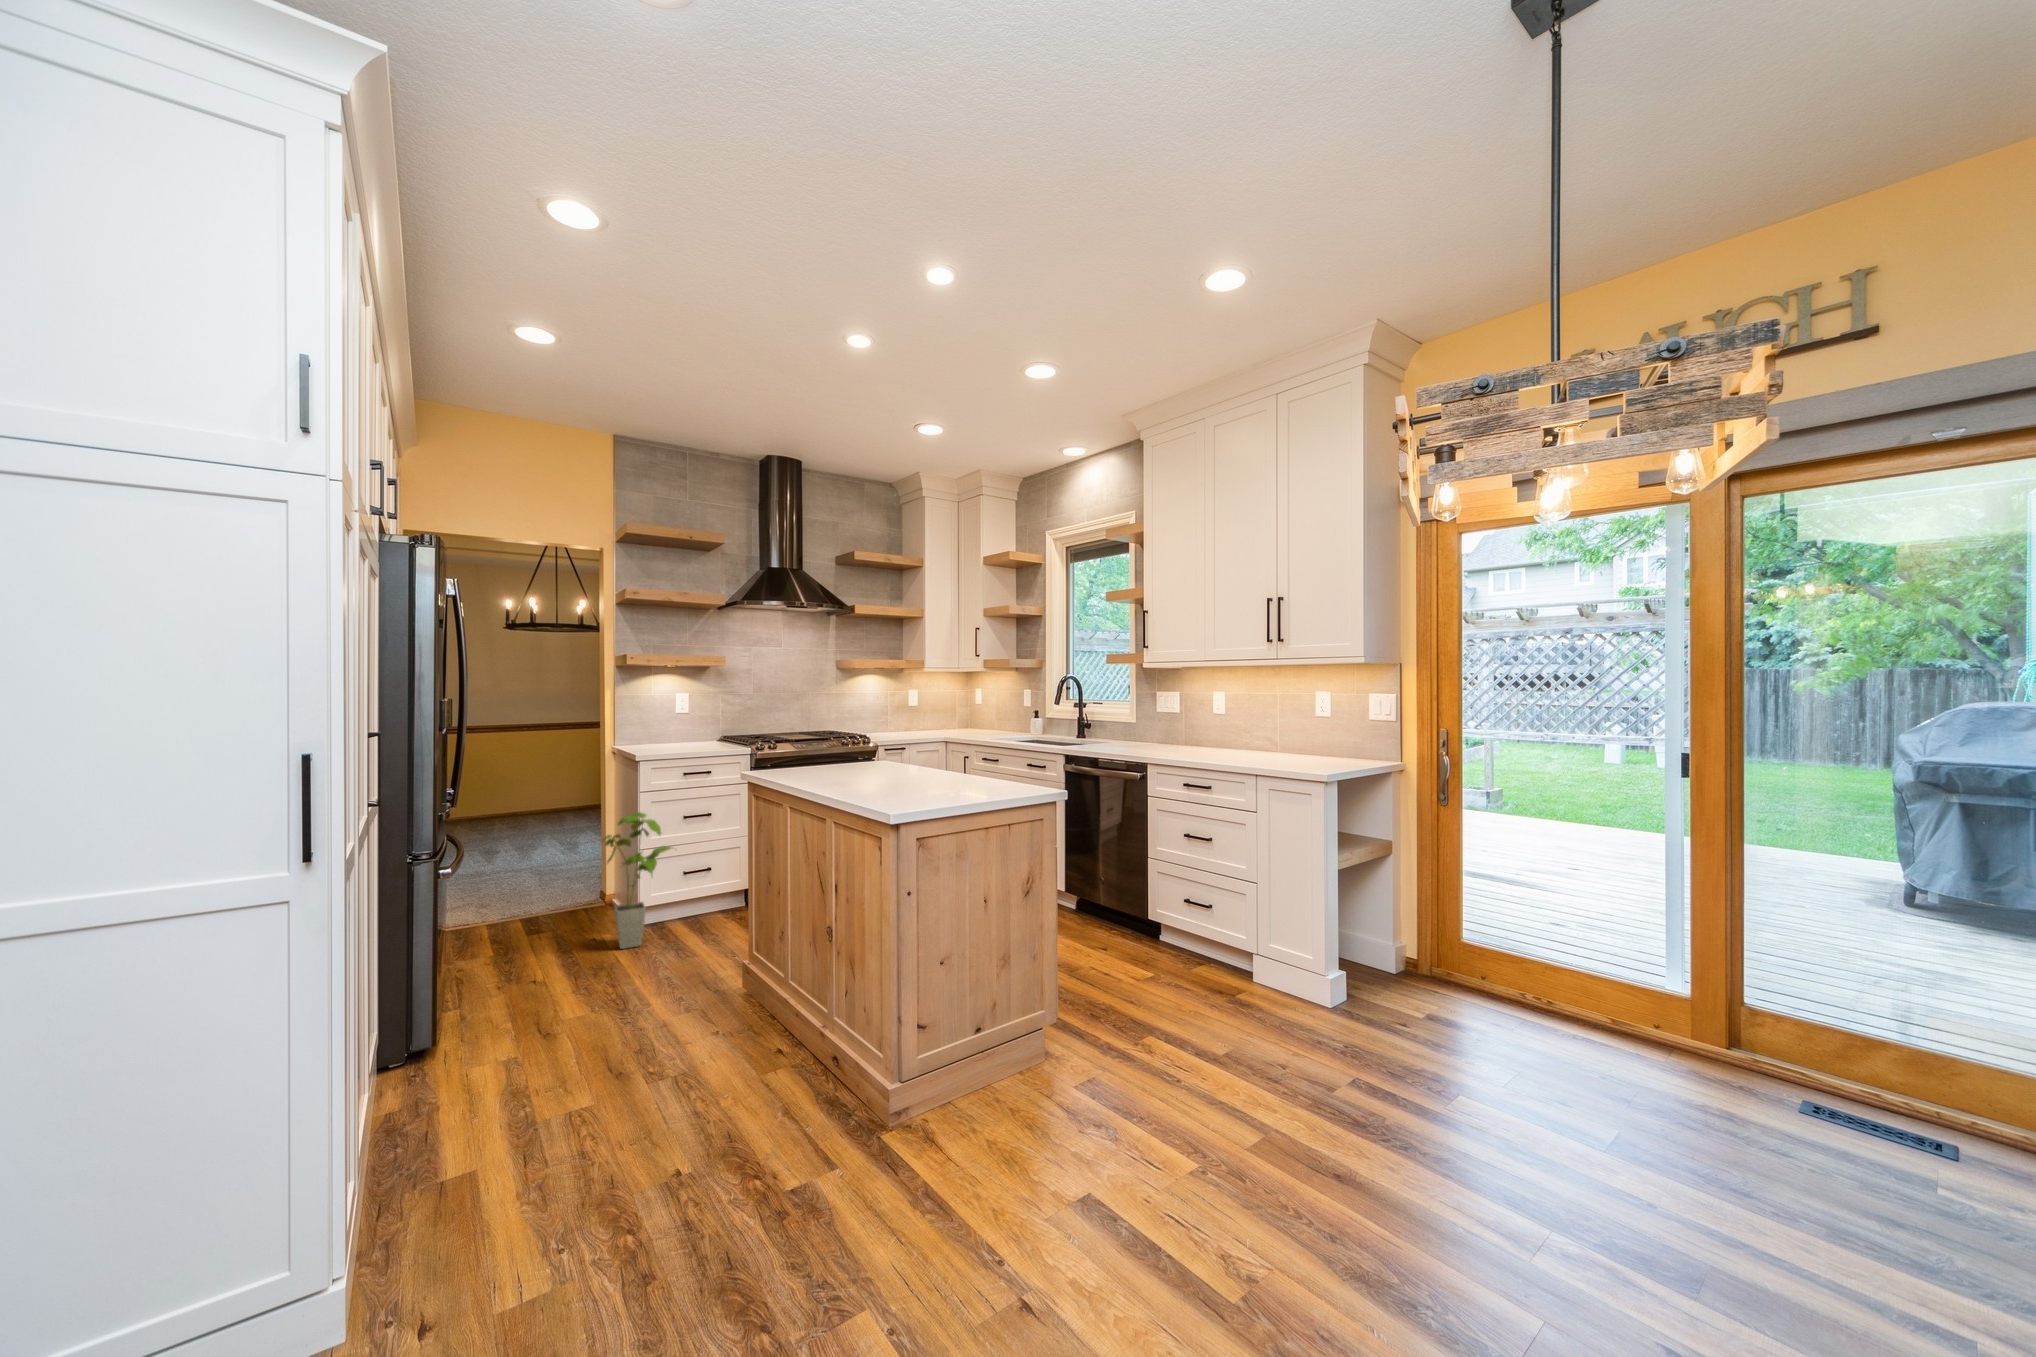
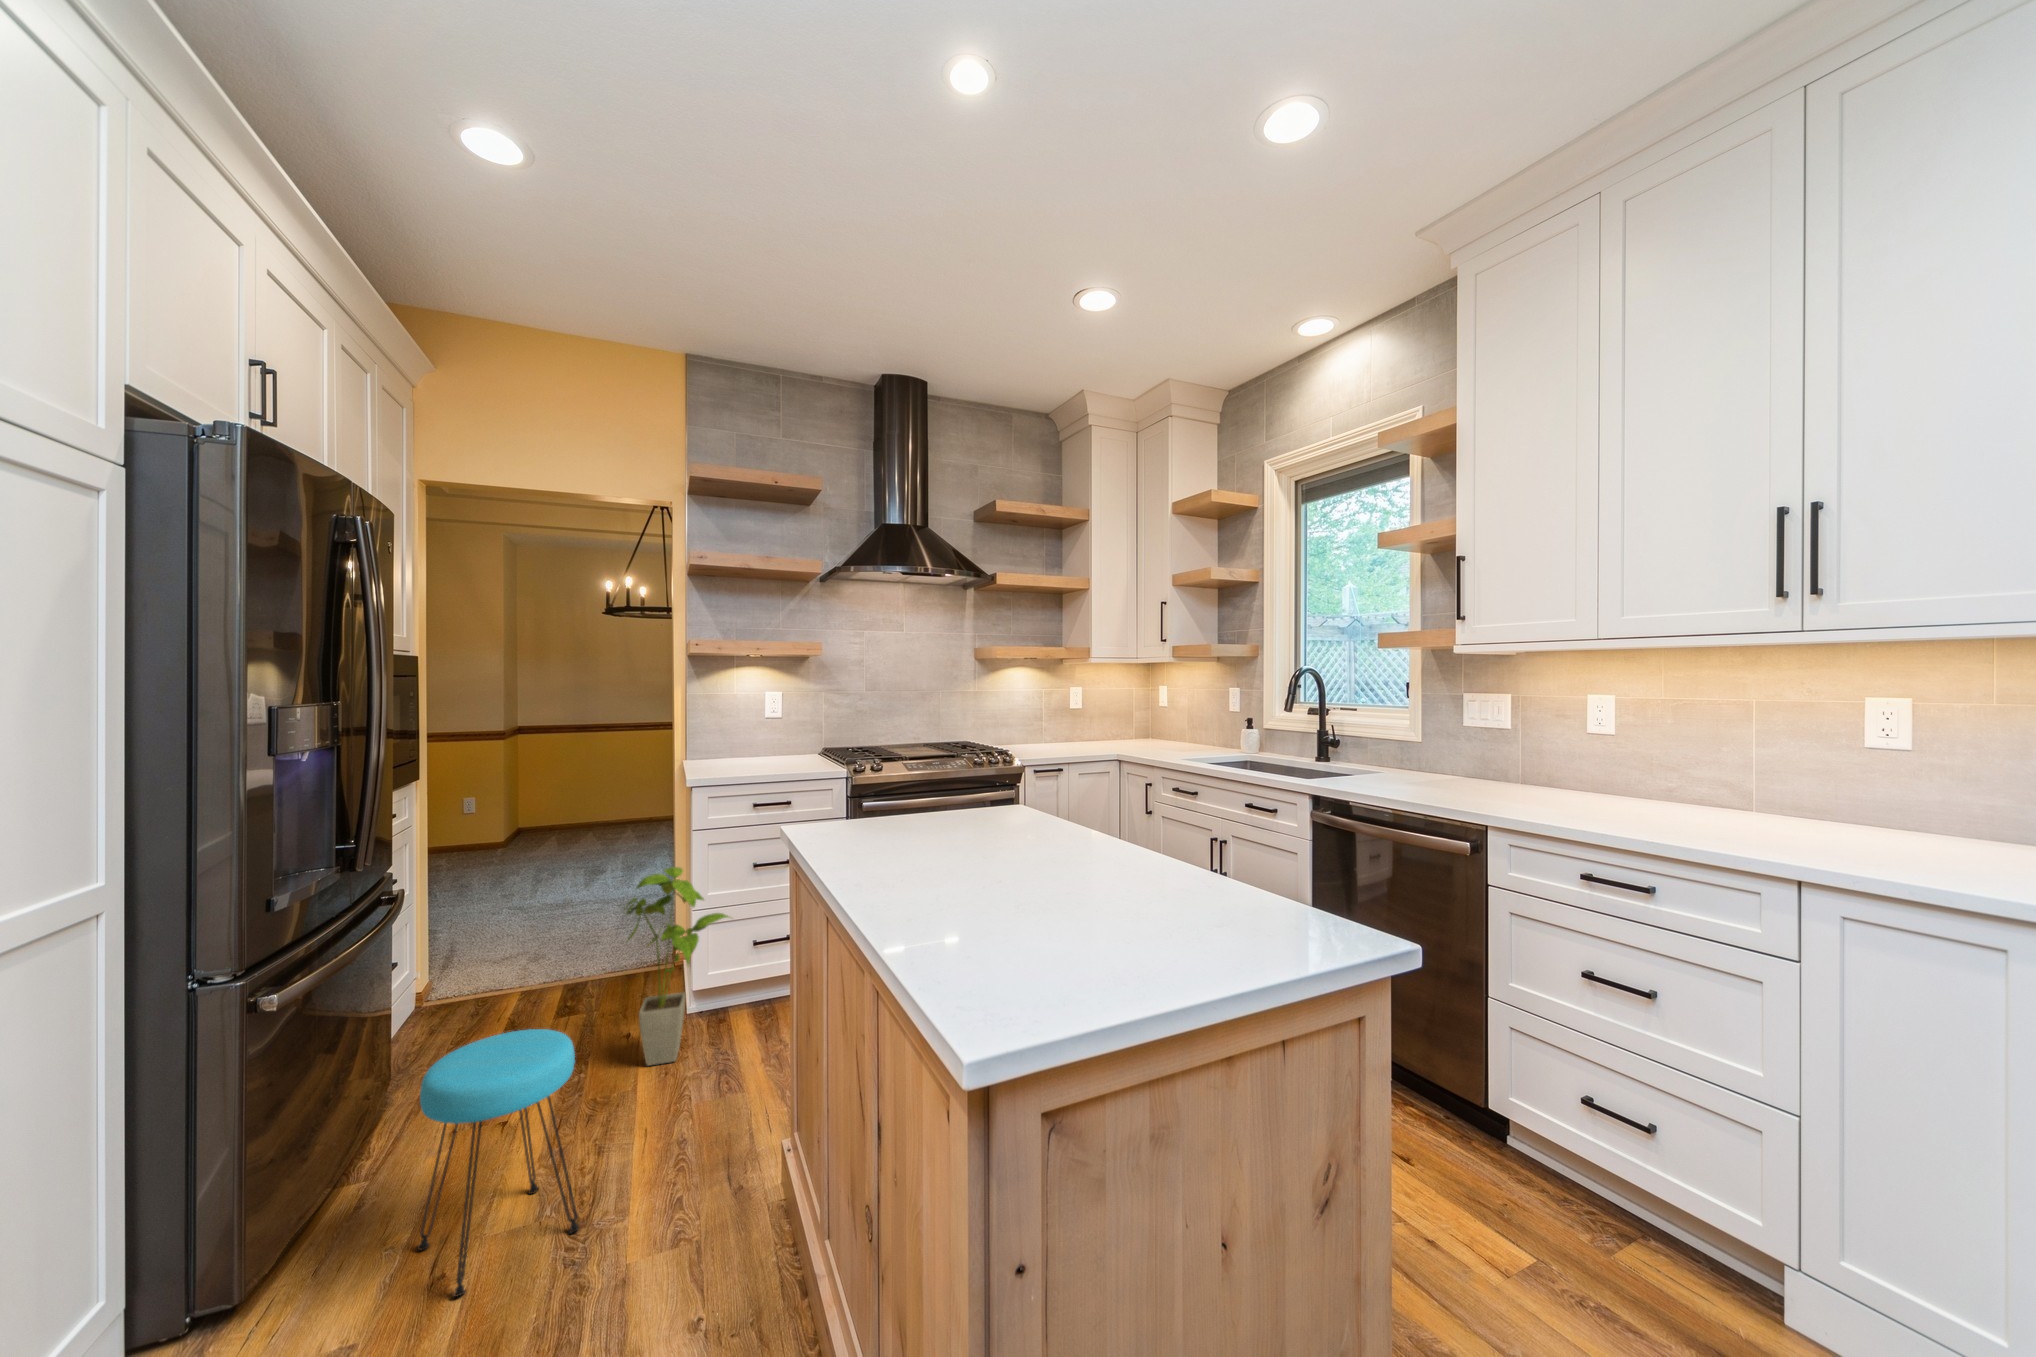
stool: none [526,897,626,1033] -> present [417,1029,579,1297]

